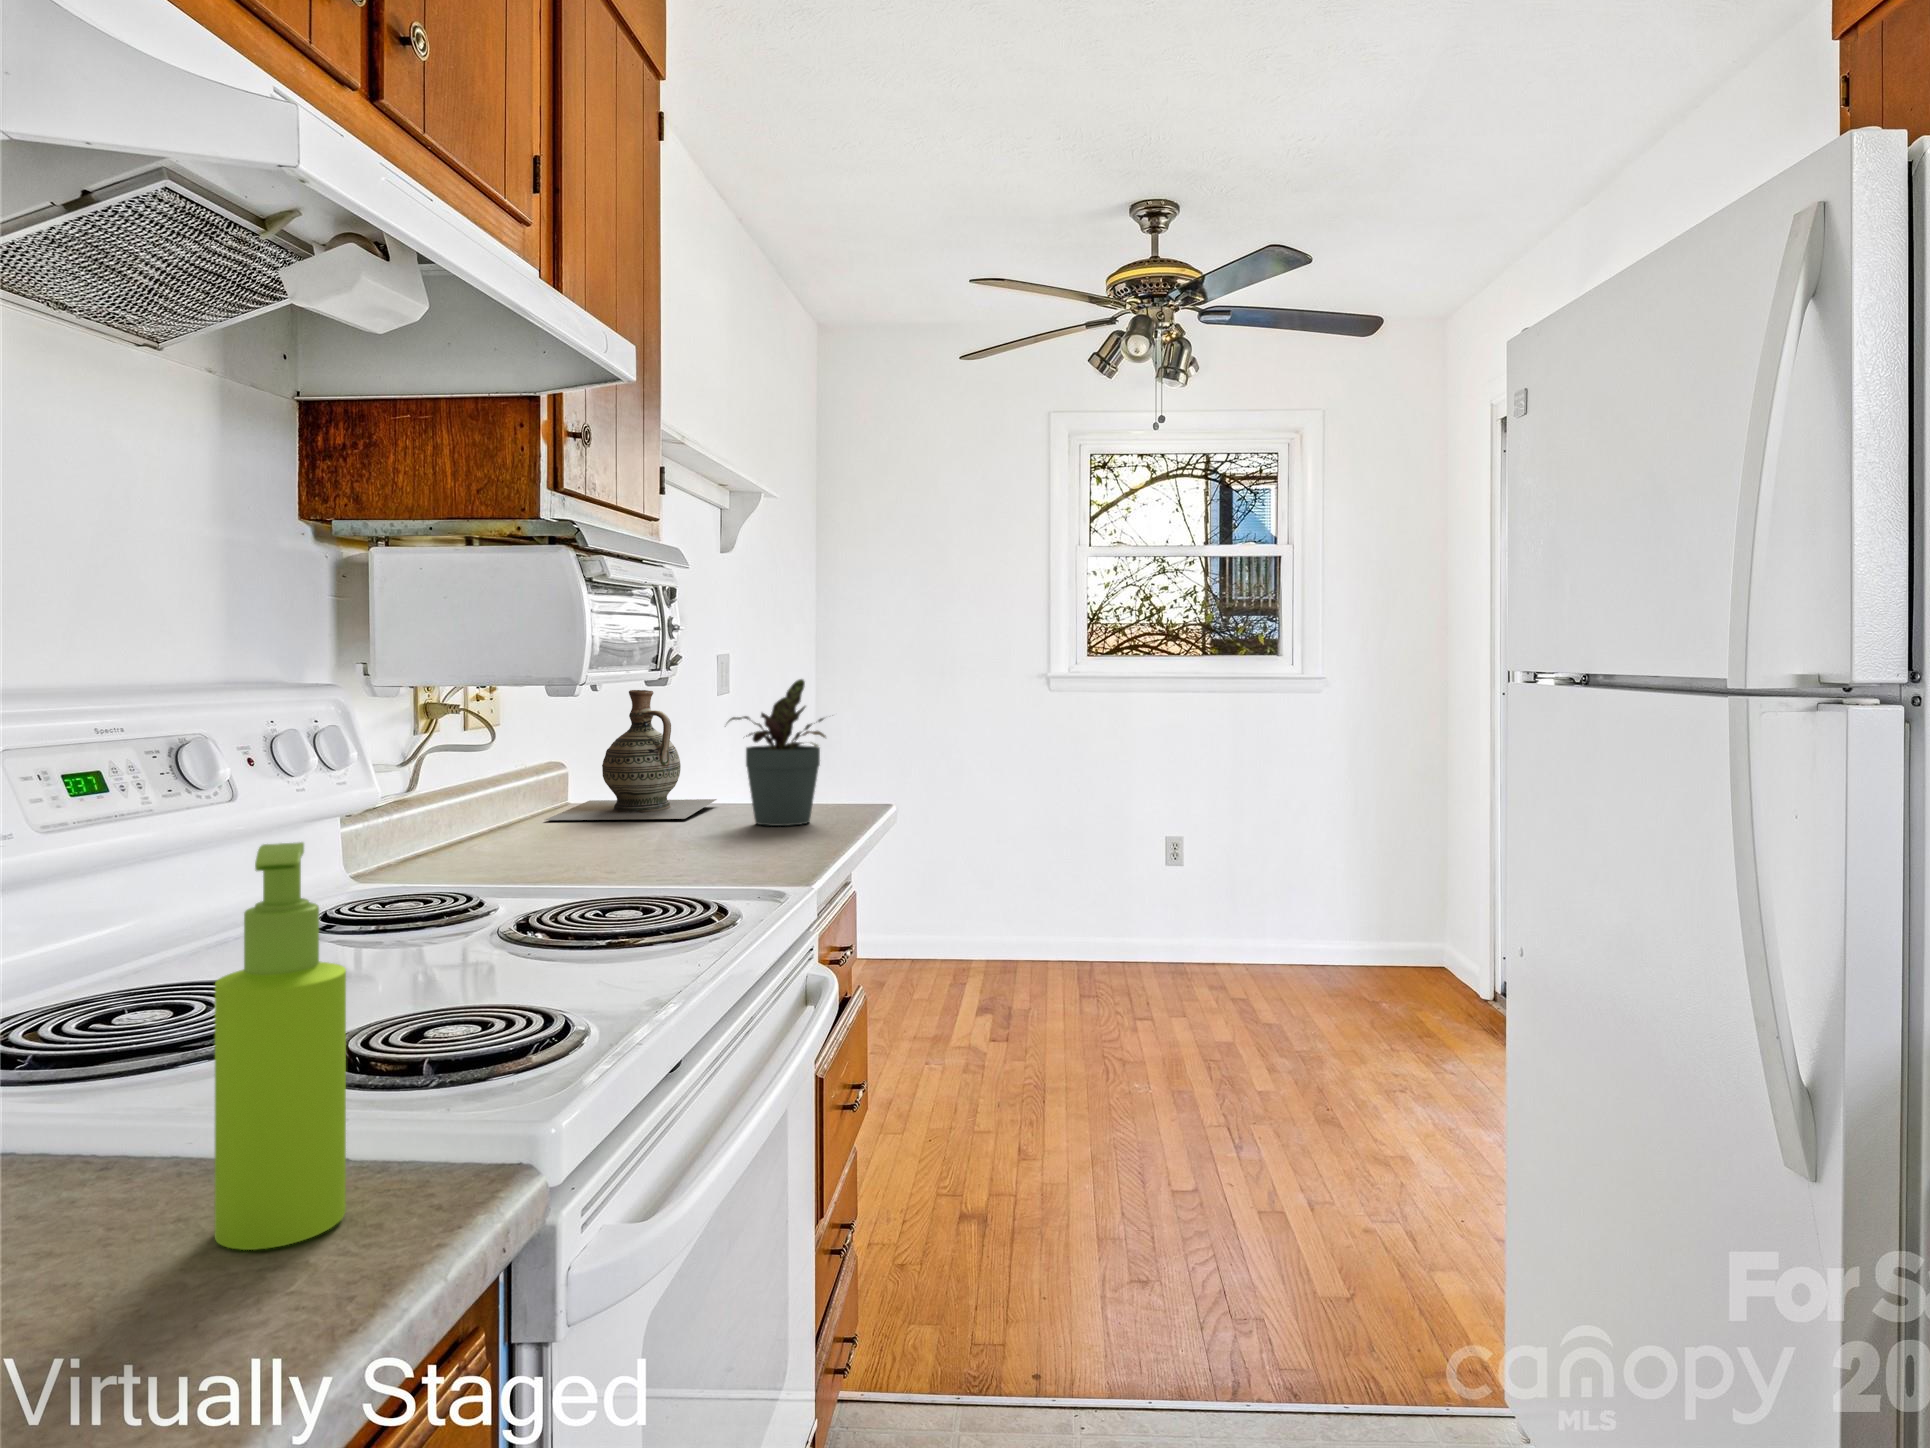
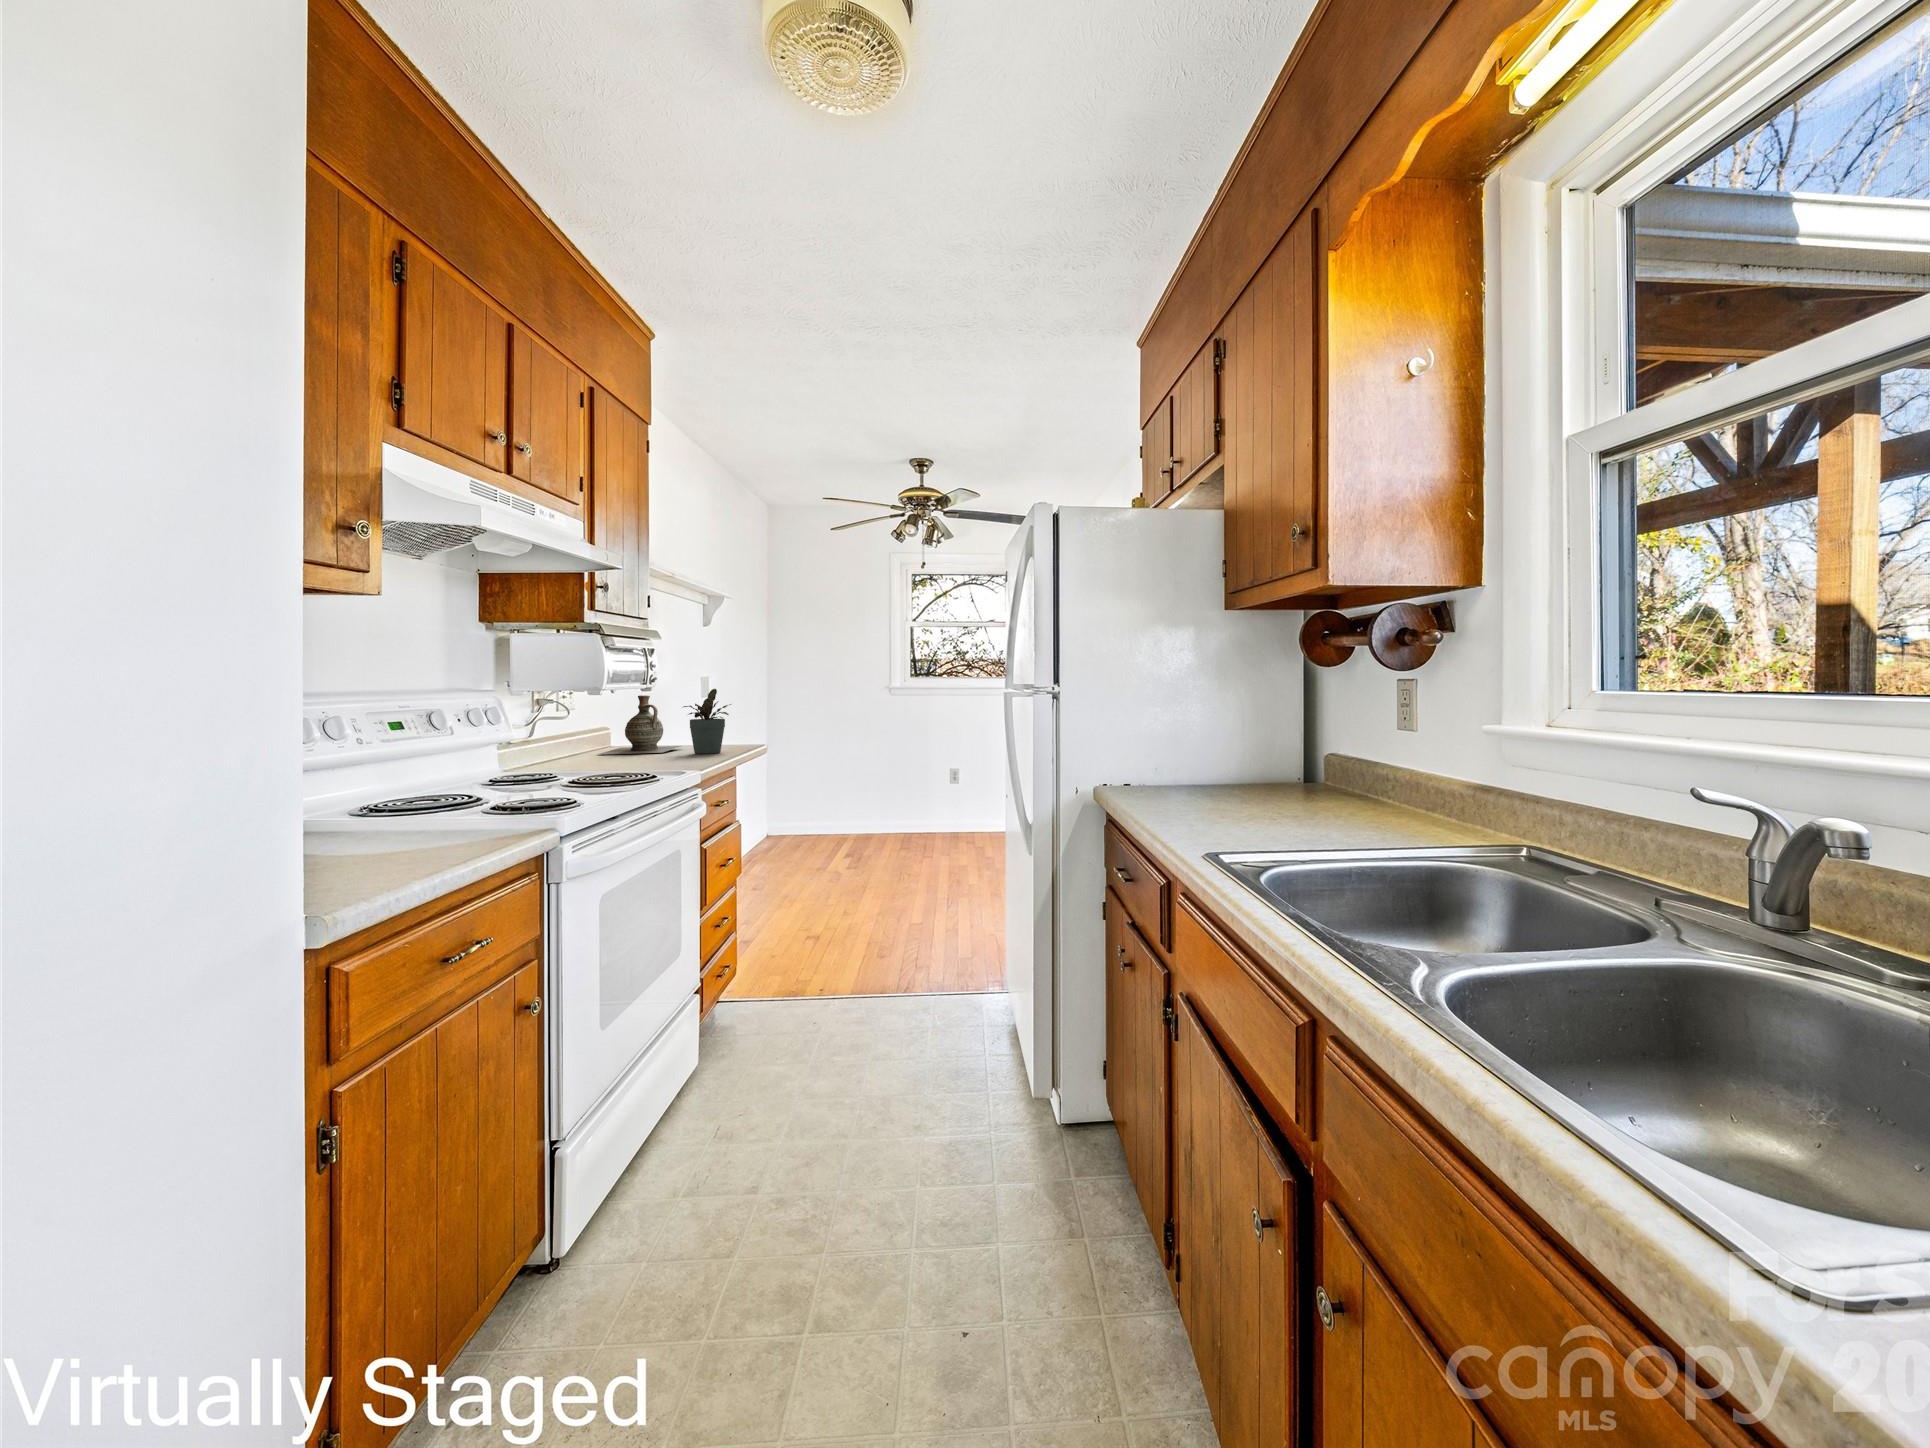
soap dispenser: present [214,842,346,1250] -> none [462,723,500,830]

